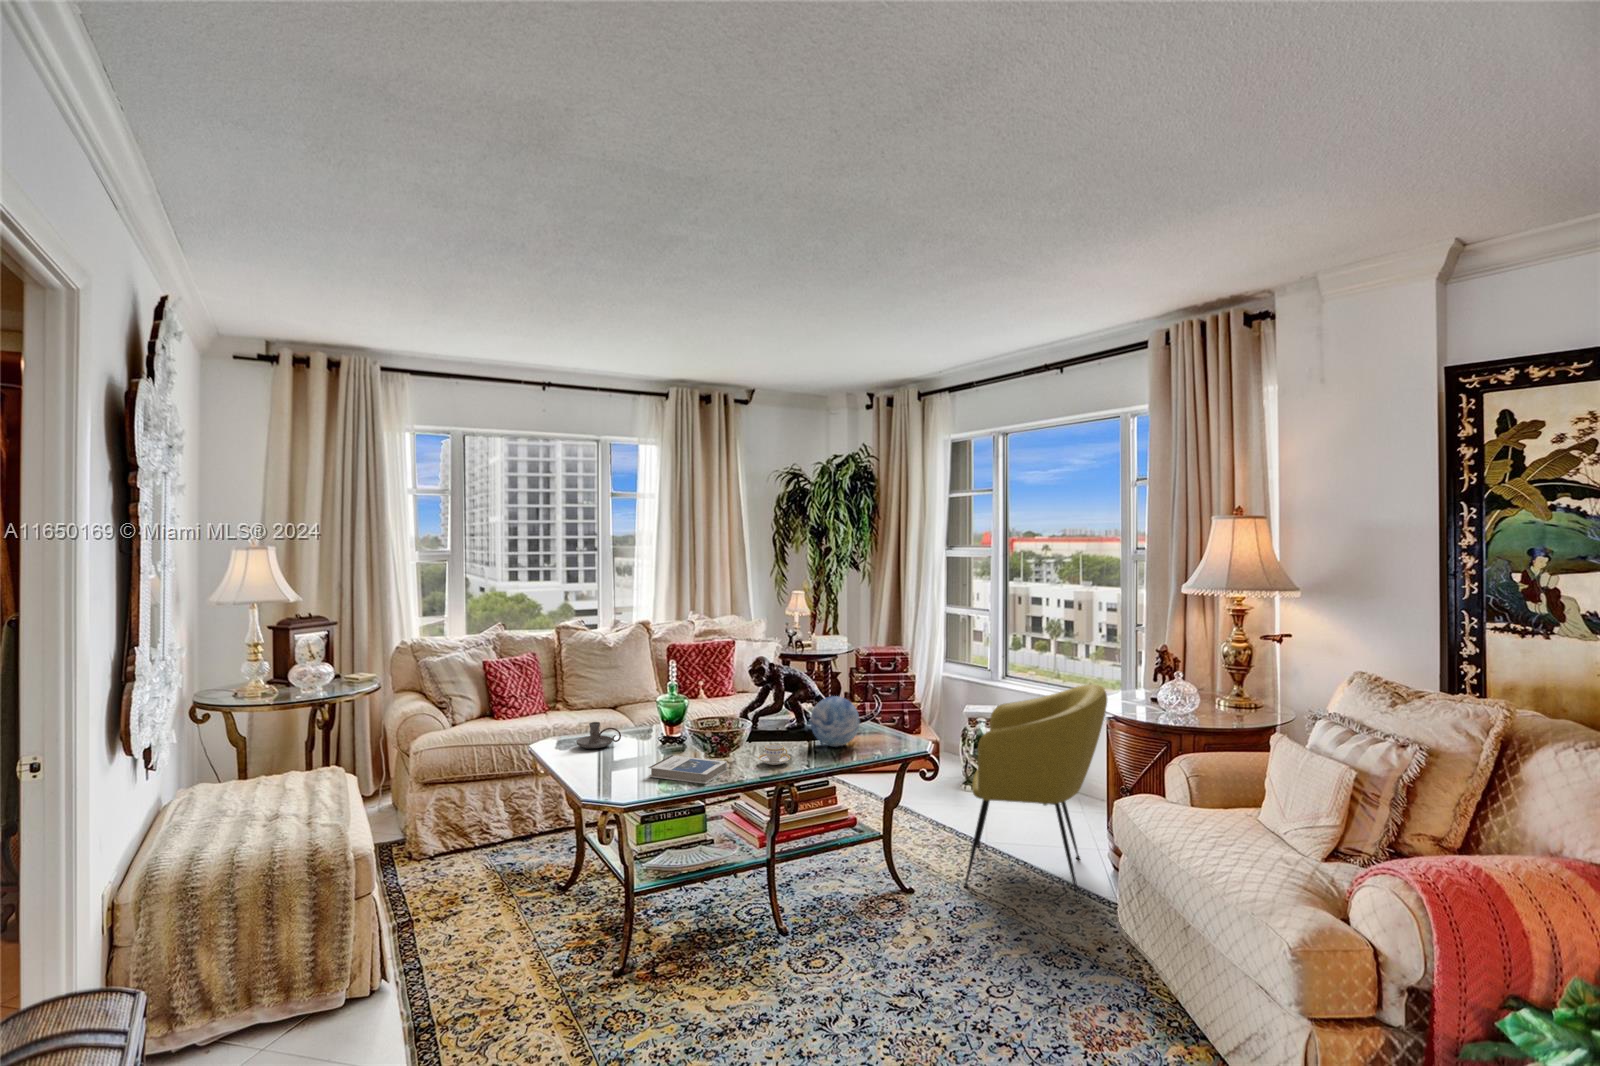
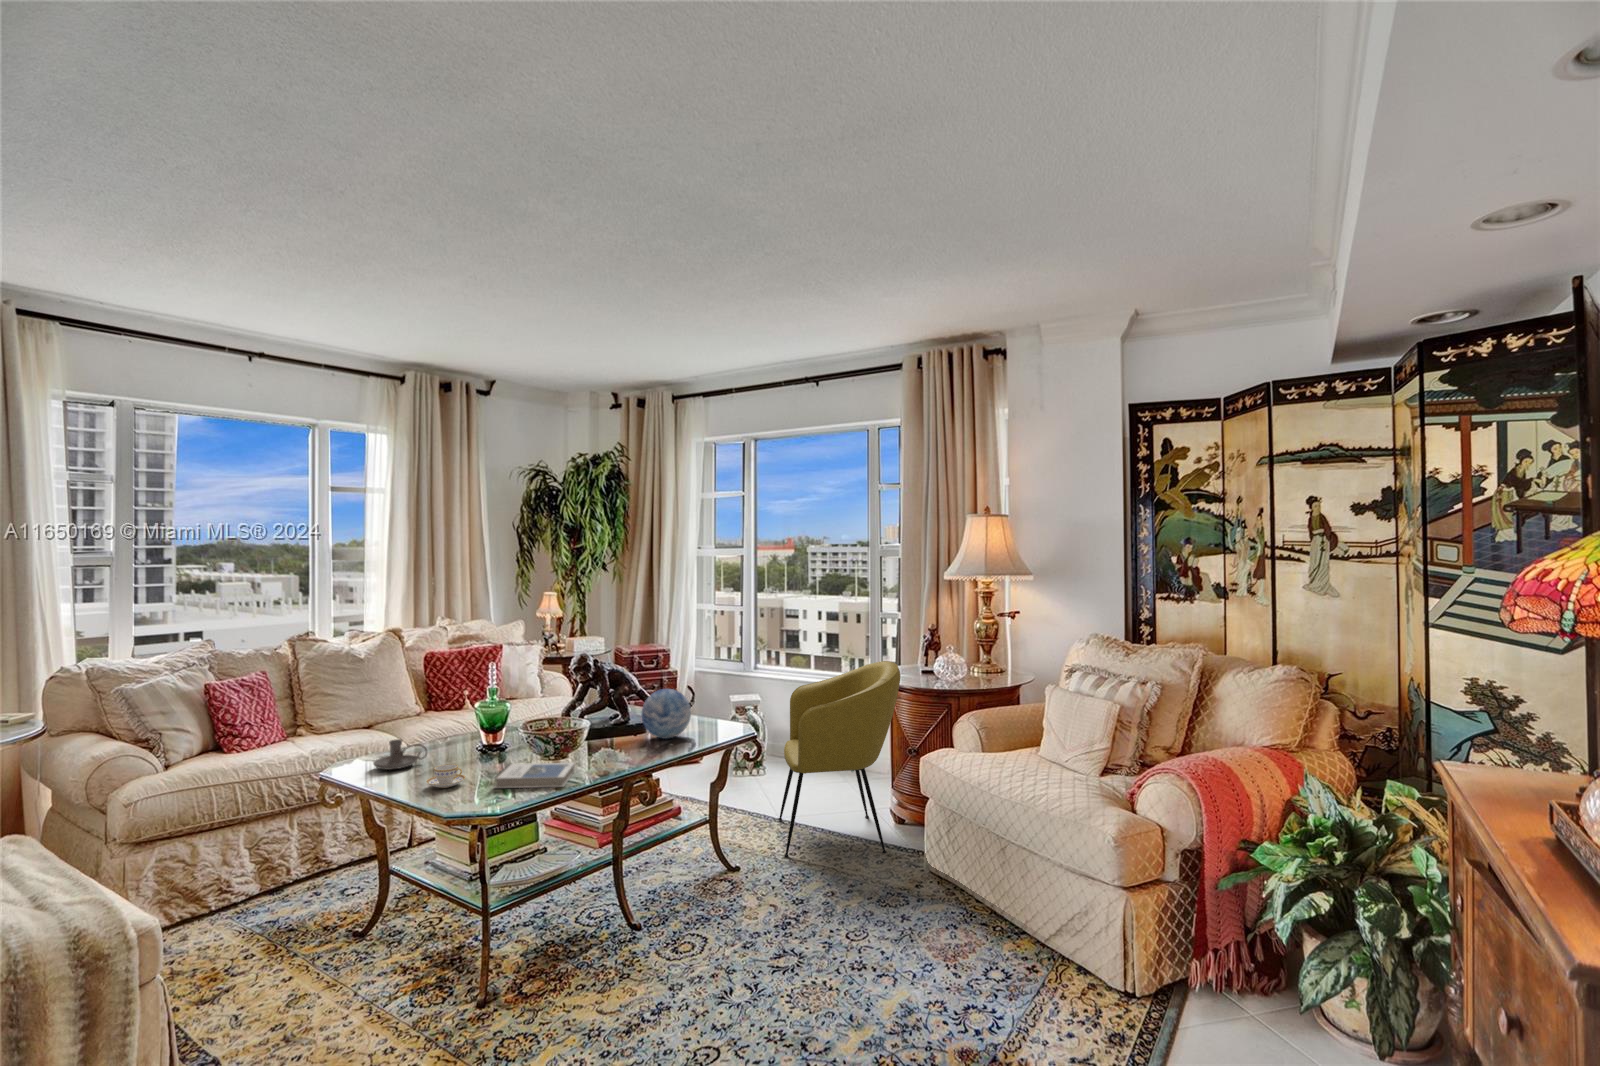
teacup: present [759,744,790,765] -> present [426,764,465,788]

